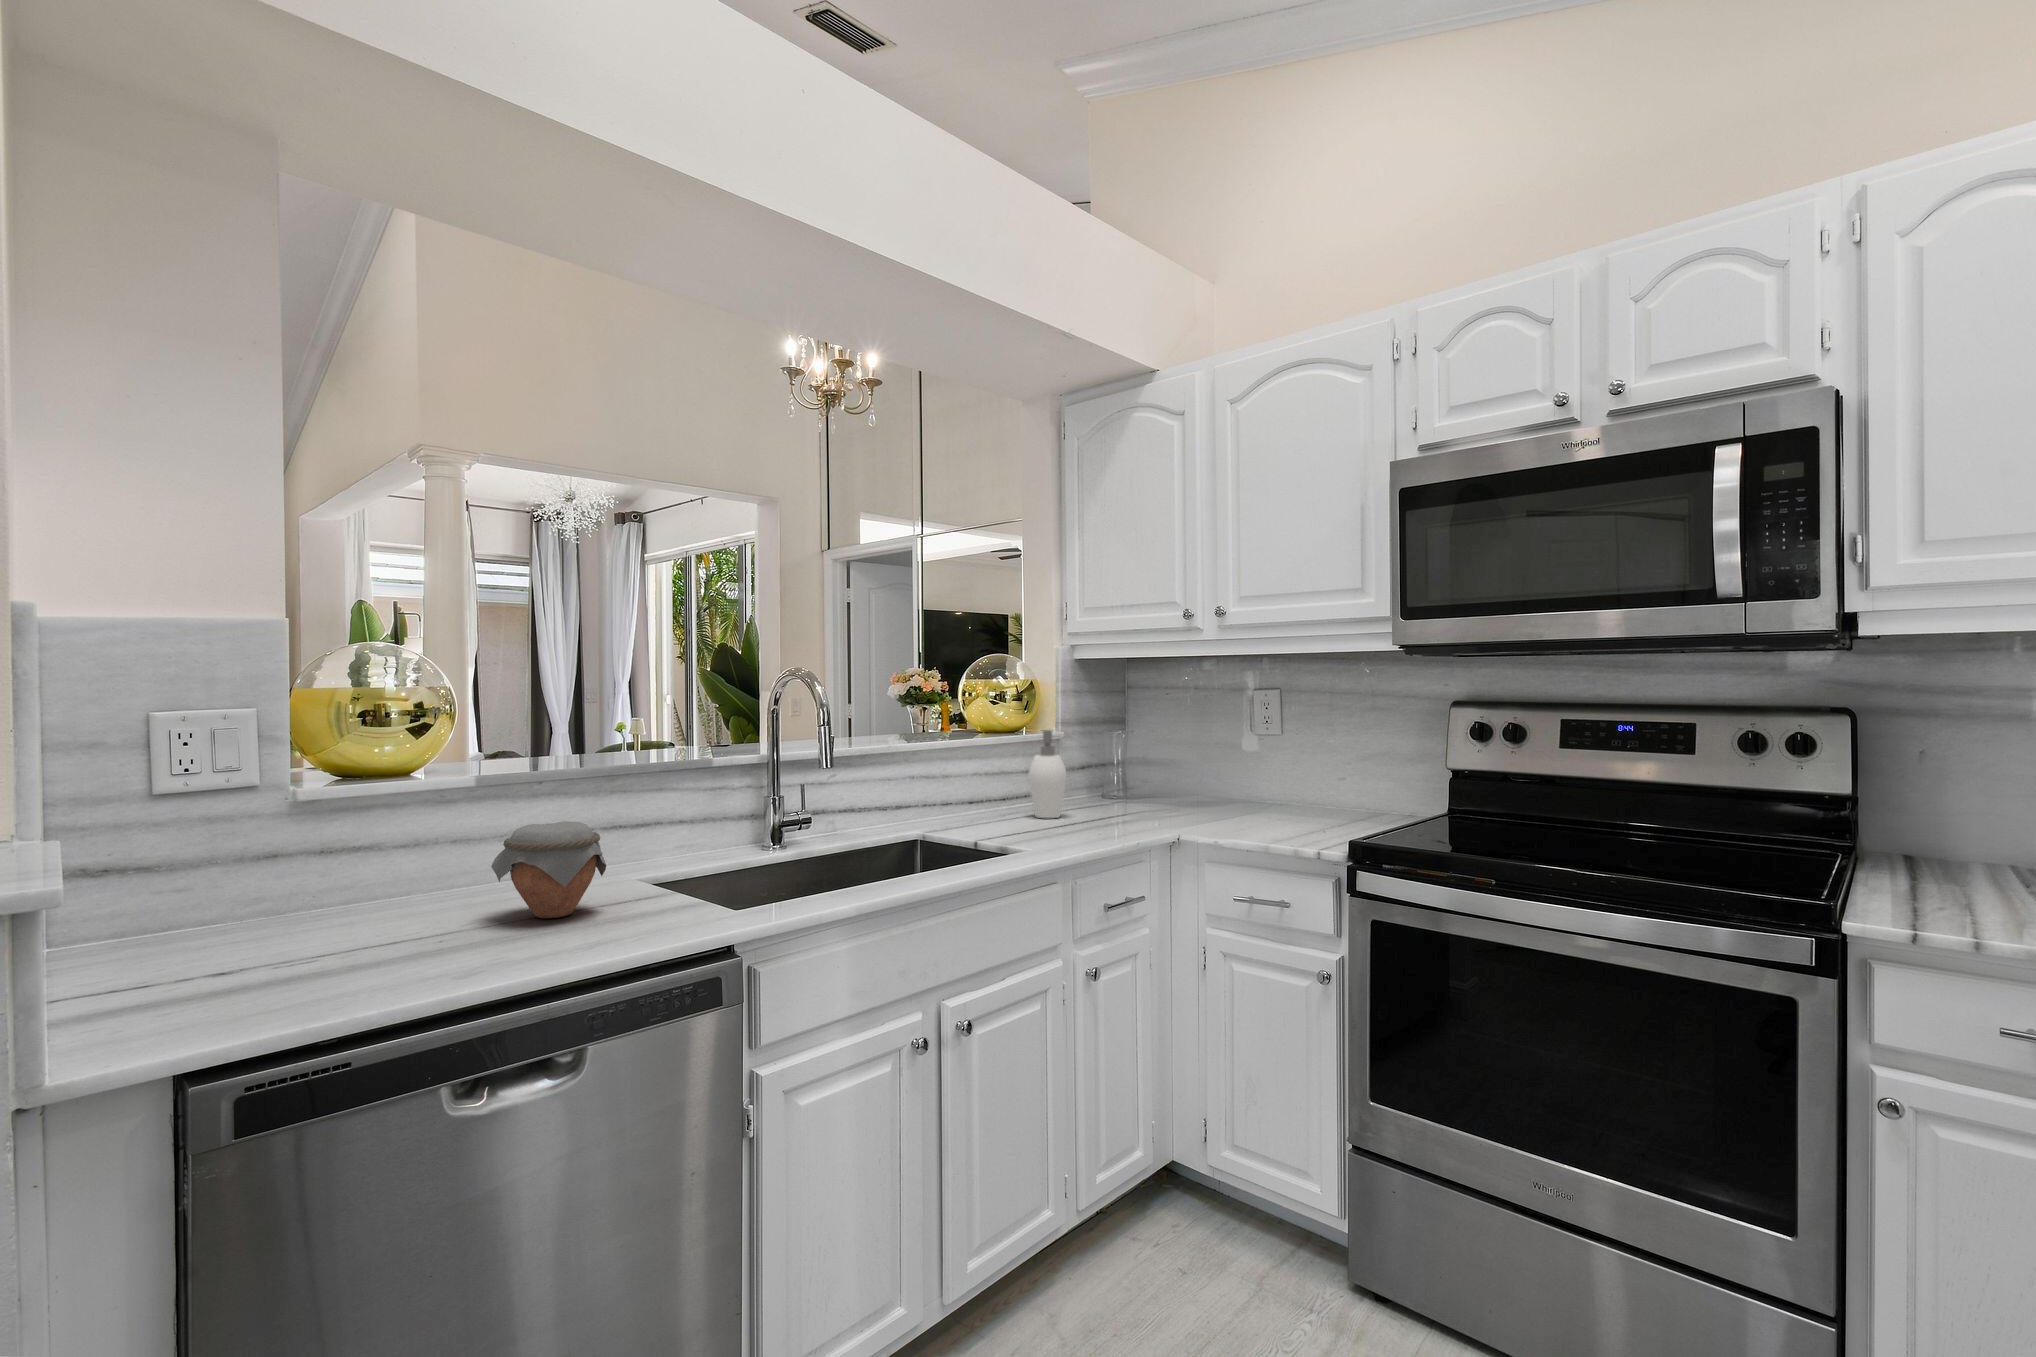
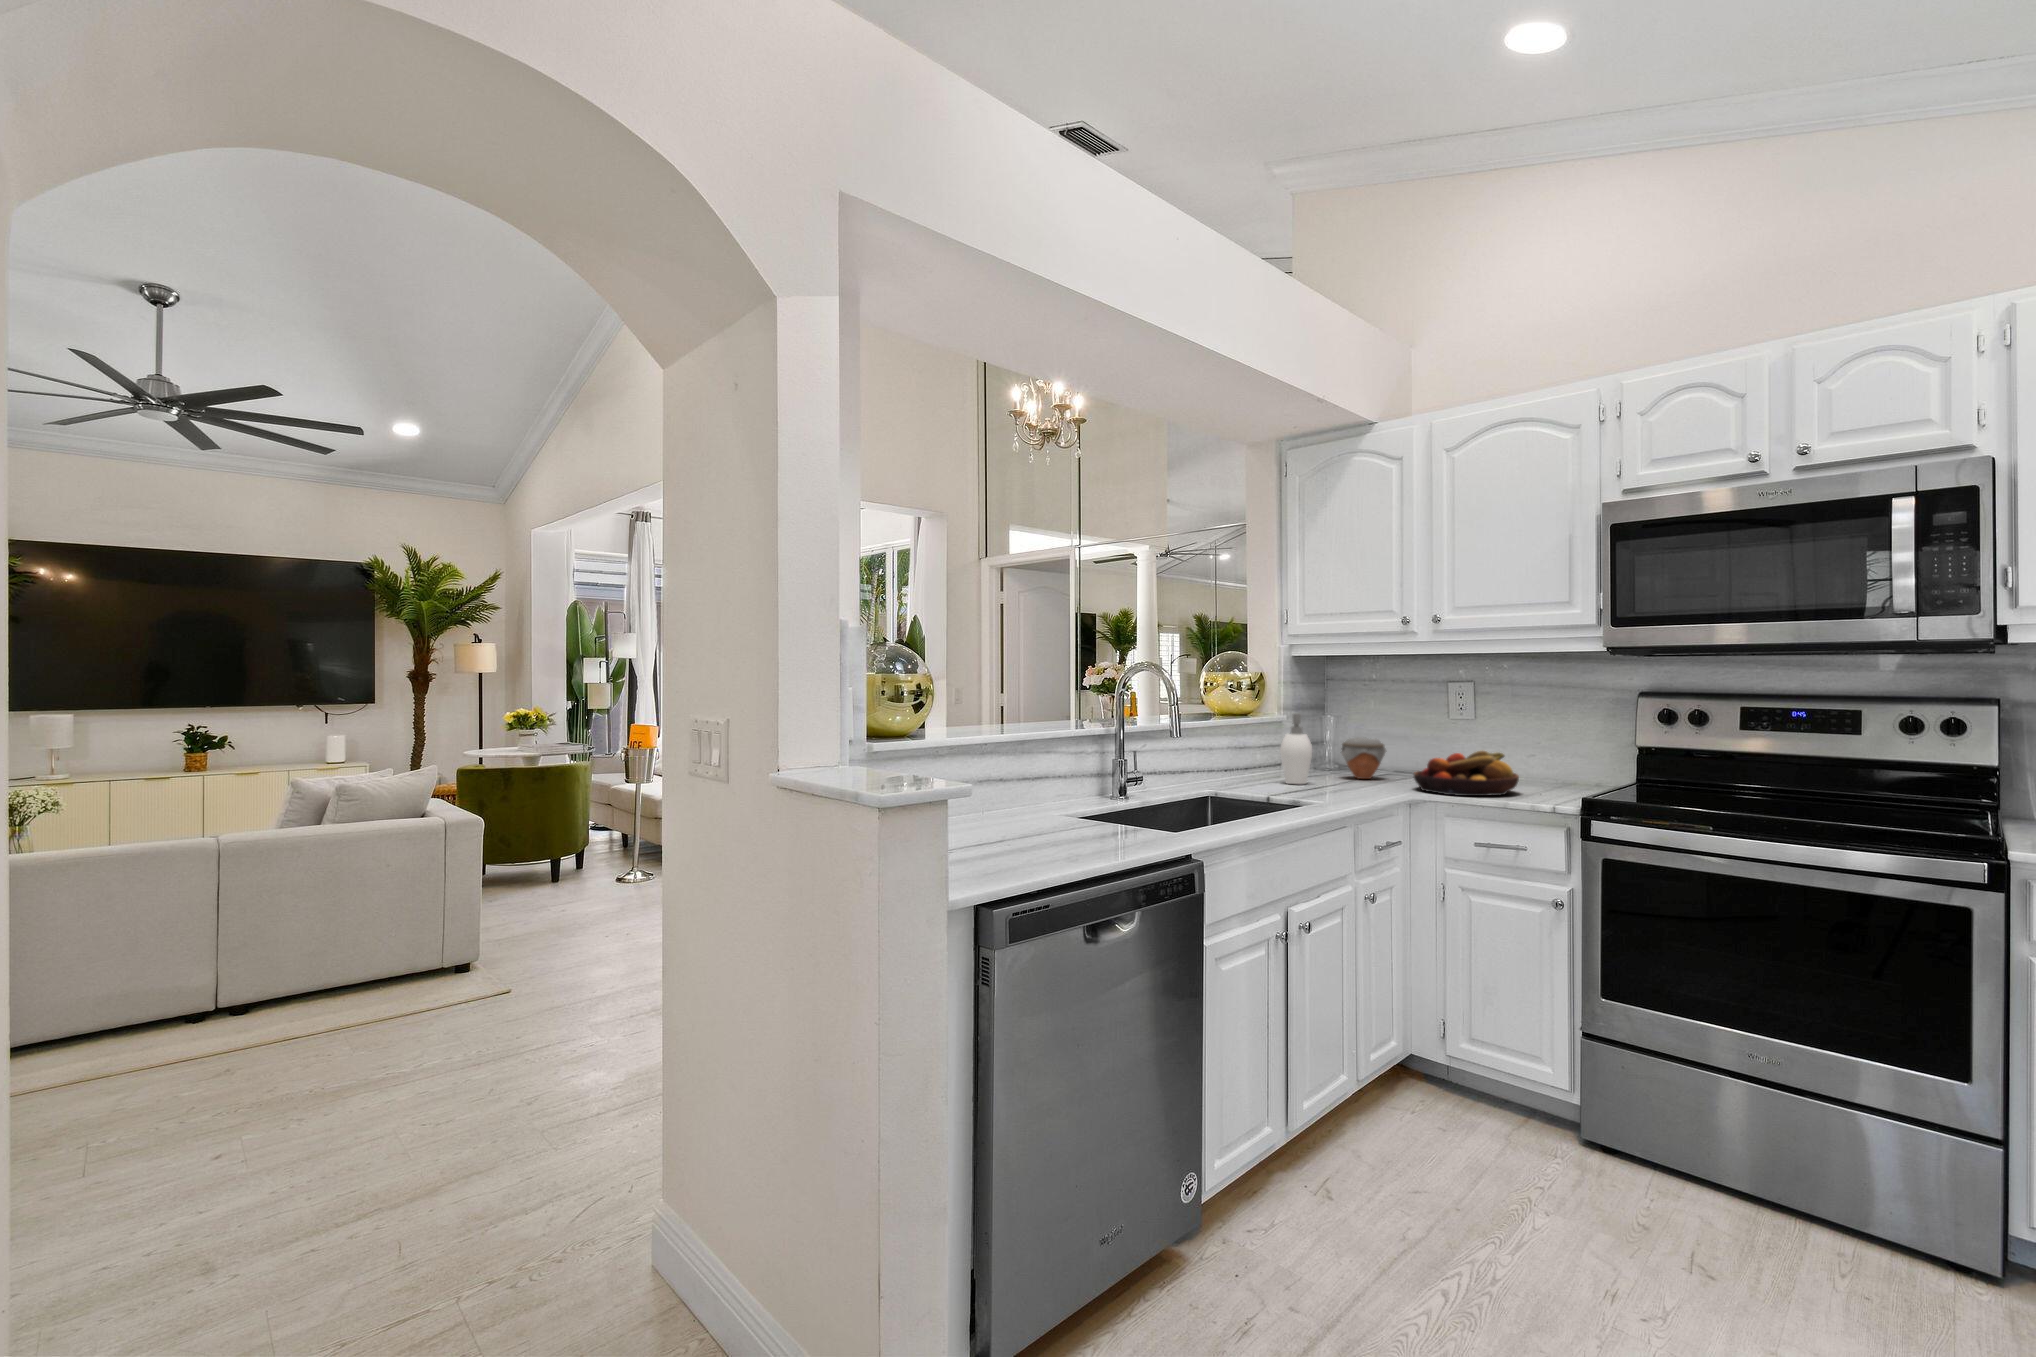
fruit bowl: none [1180,775,1303,834] -> present [1414,751,1519,796]
jar: present [491,821,606,918] -> present [1341,737,1386,779]

